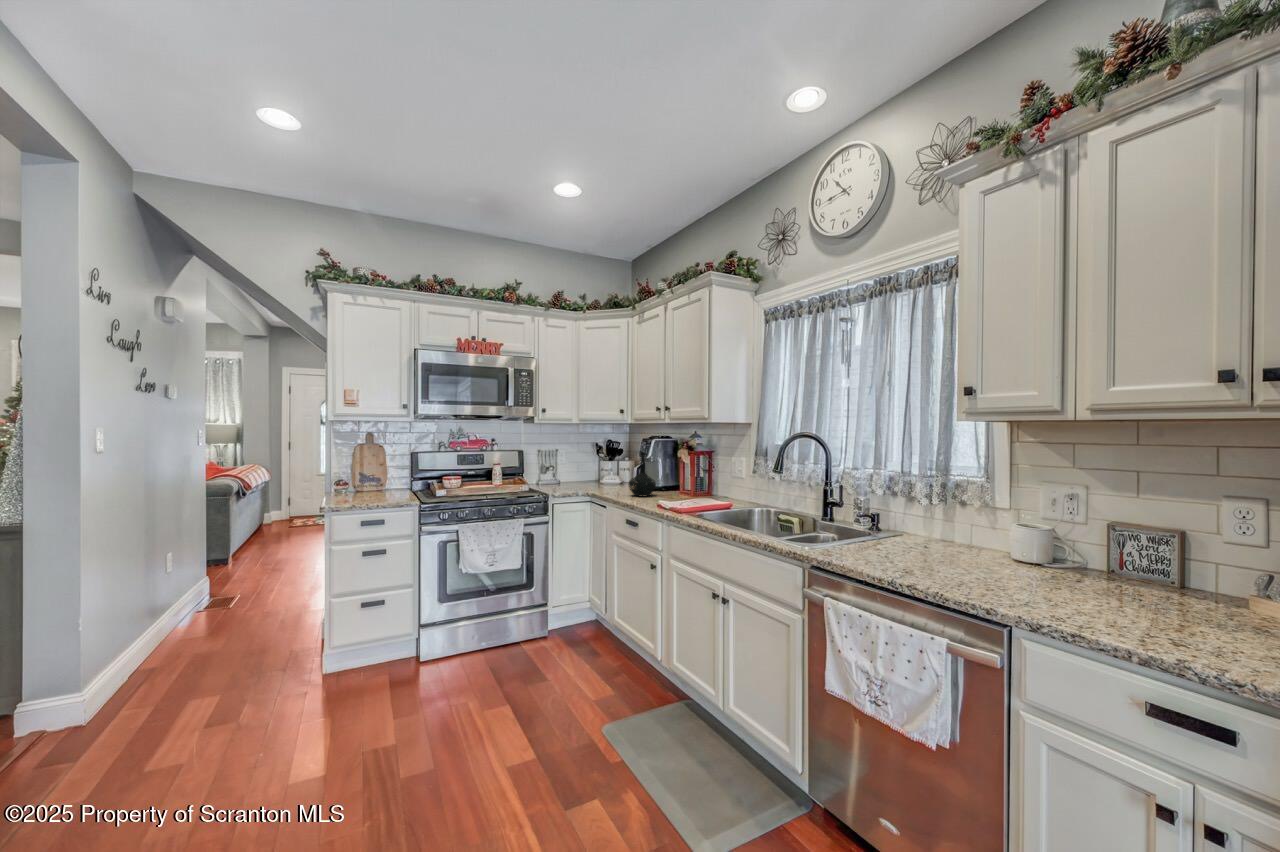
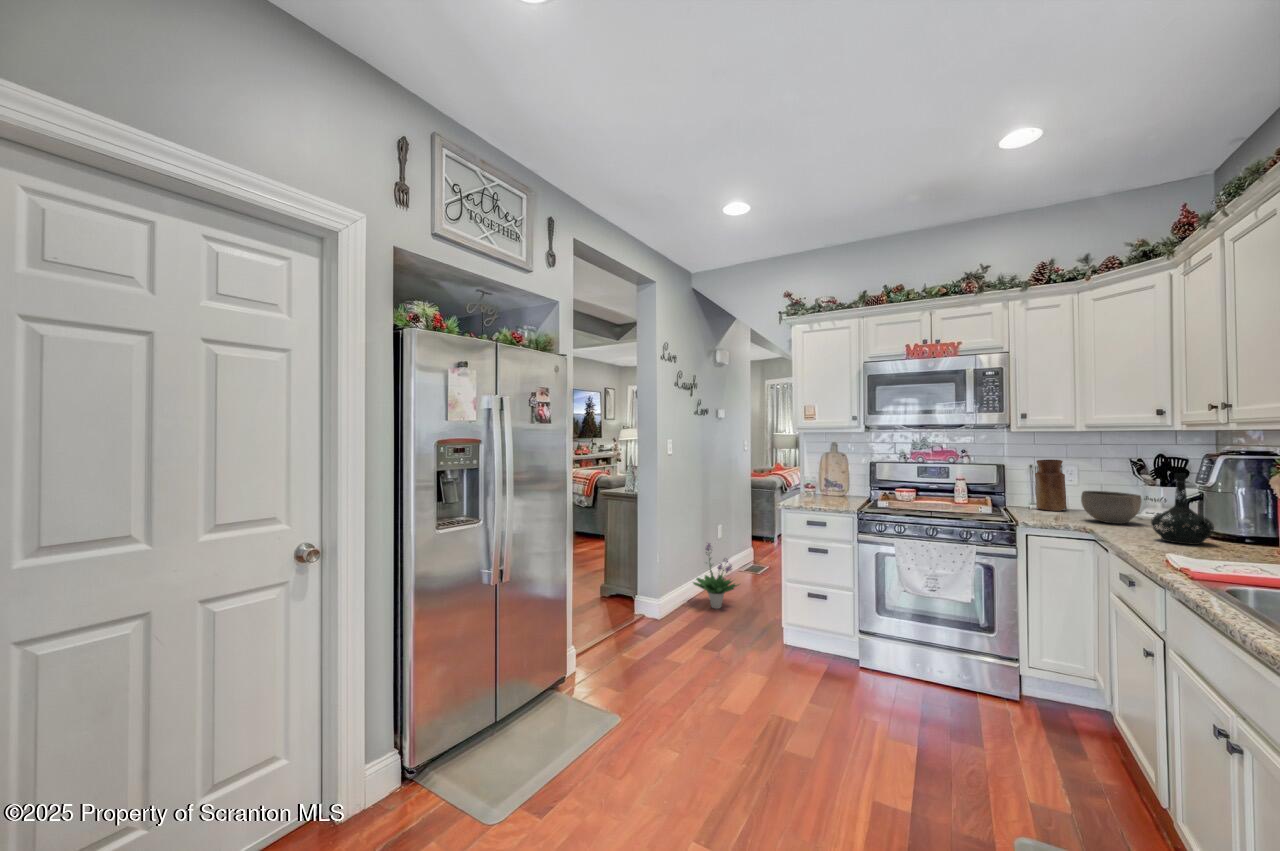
vase: none [541,445,559,485] -> present [1035,460,1067,511]
bowl: none [579,467,610,489] -> present [1081,491,1142,524]
potted plant: none [143,581,235,675] -> present [693,543,738,609]

